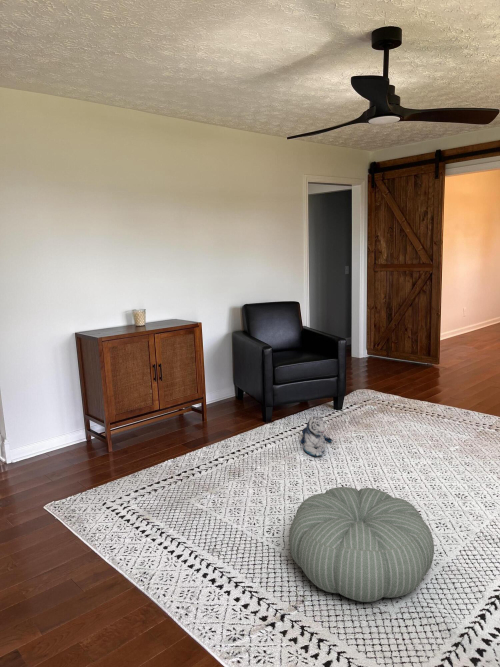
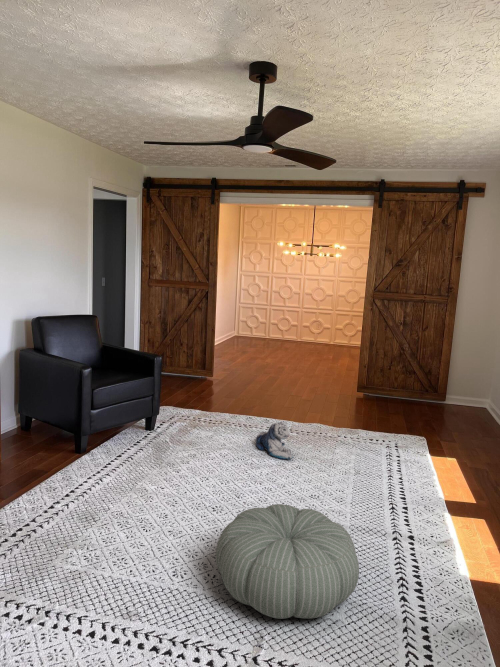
plush toy: present [301,417,332,457] -> present [256,422,293,460]

